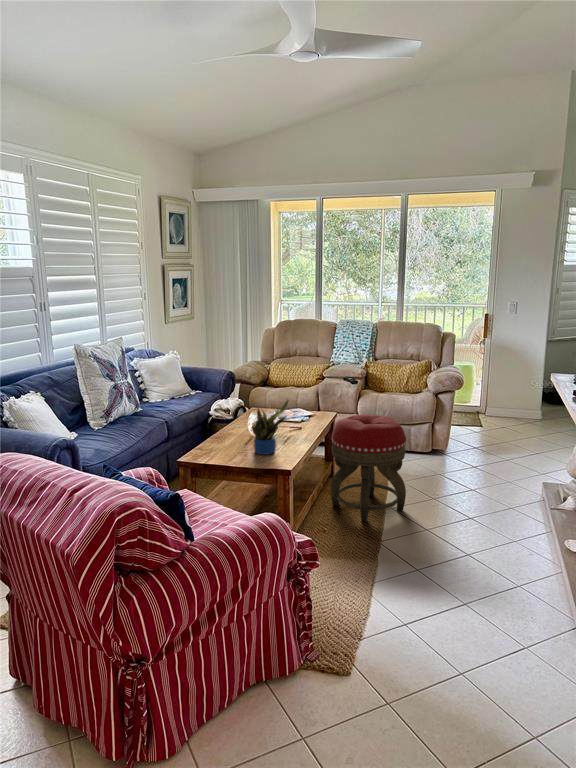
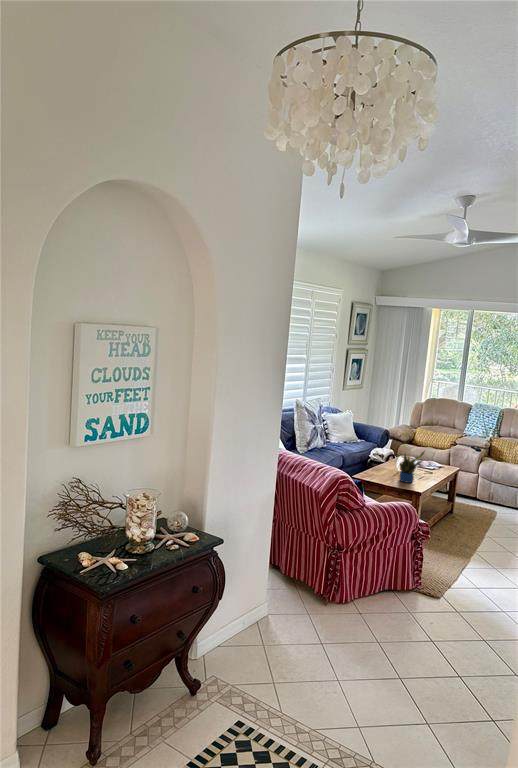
footstool: present [331,414,406,522] -> none [448,470,505,540]

